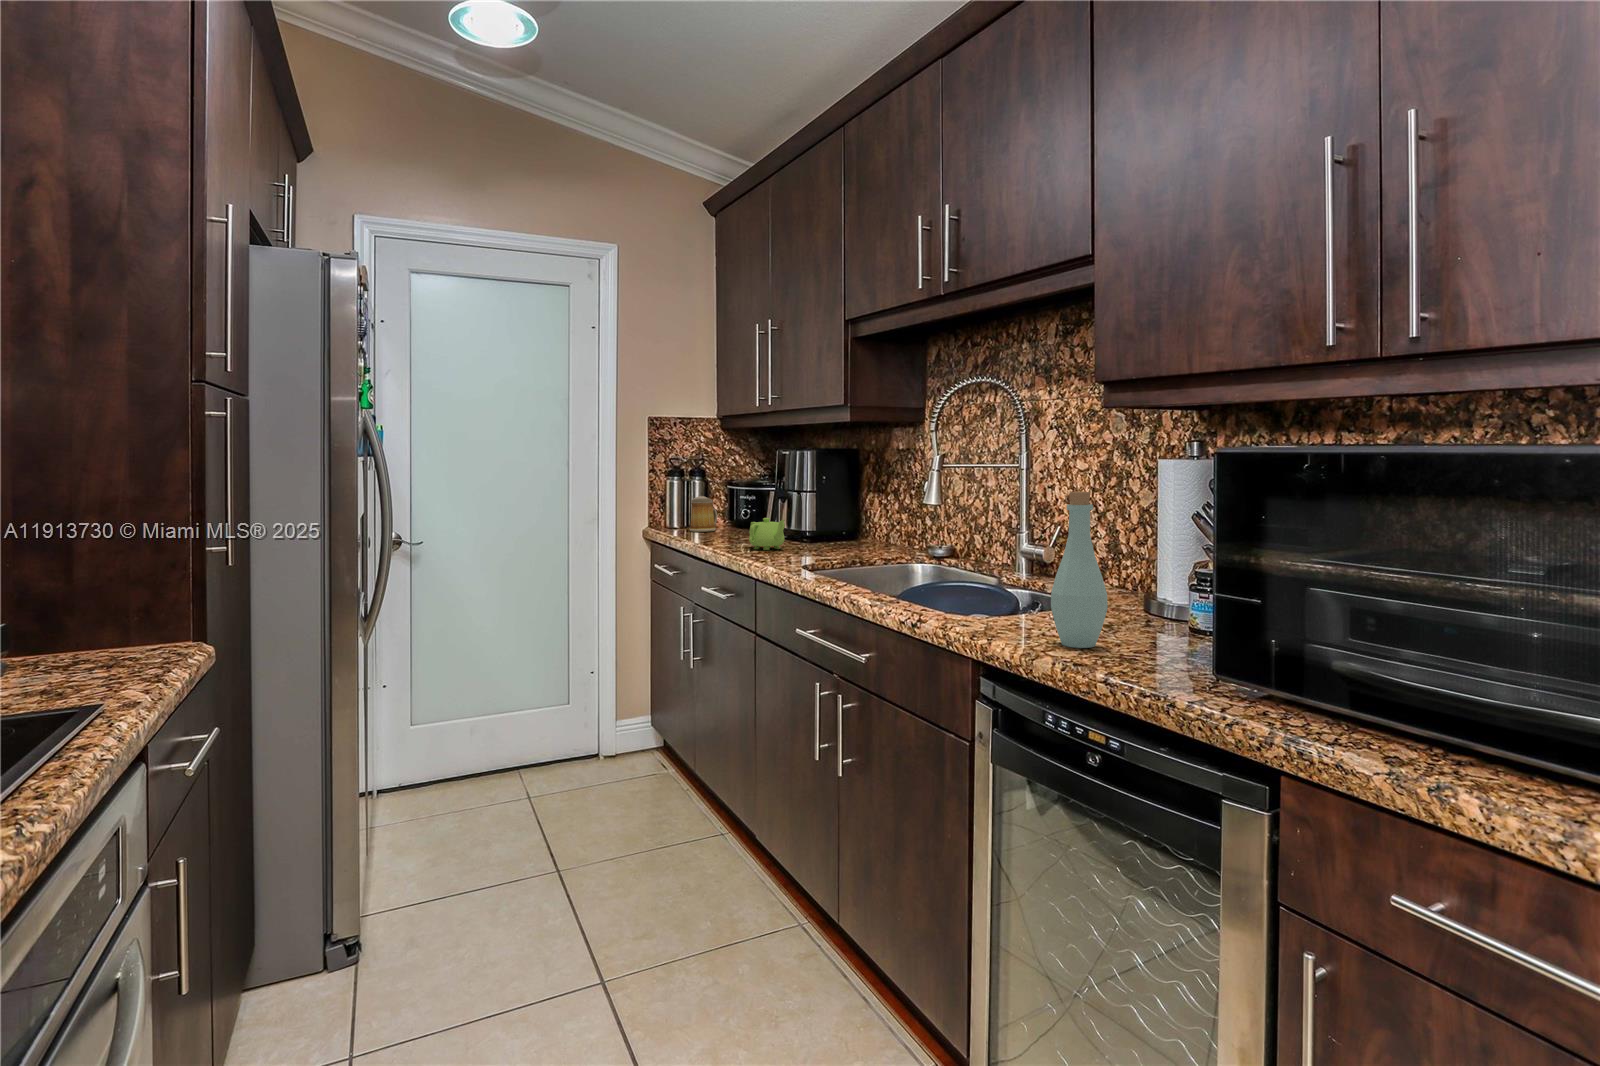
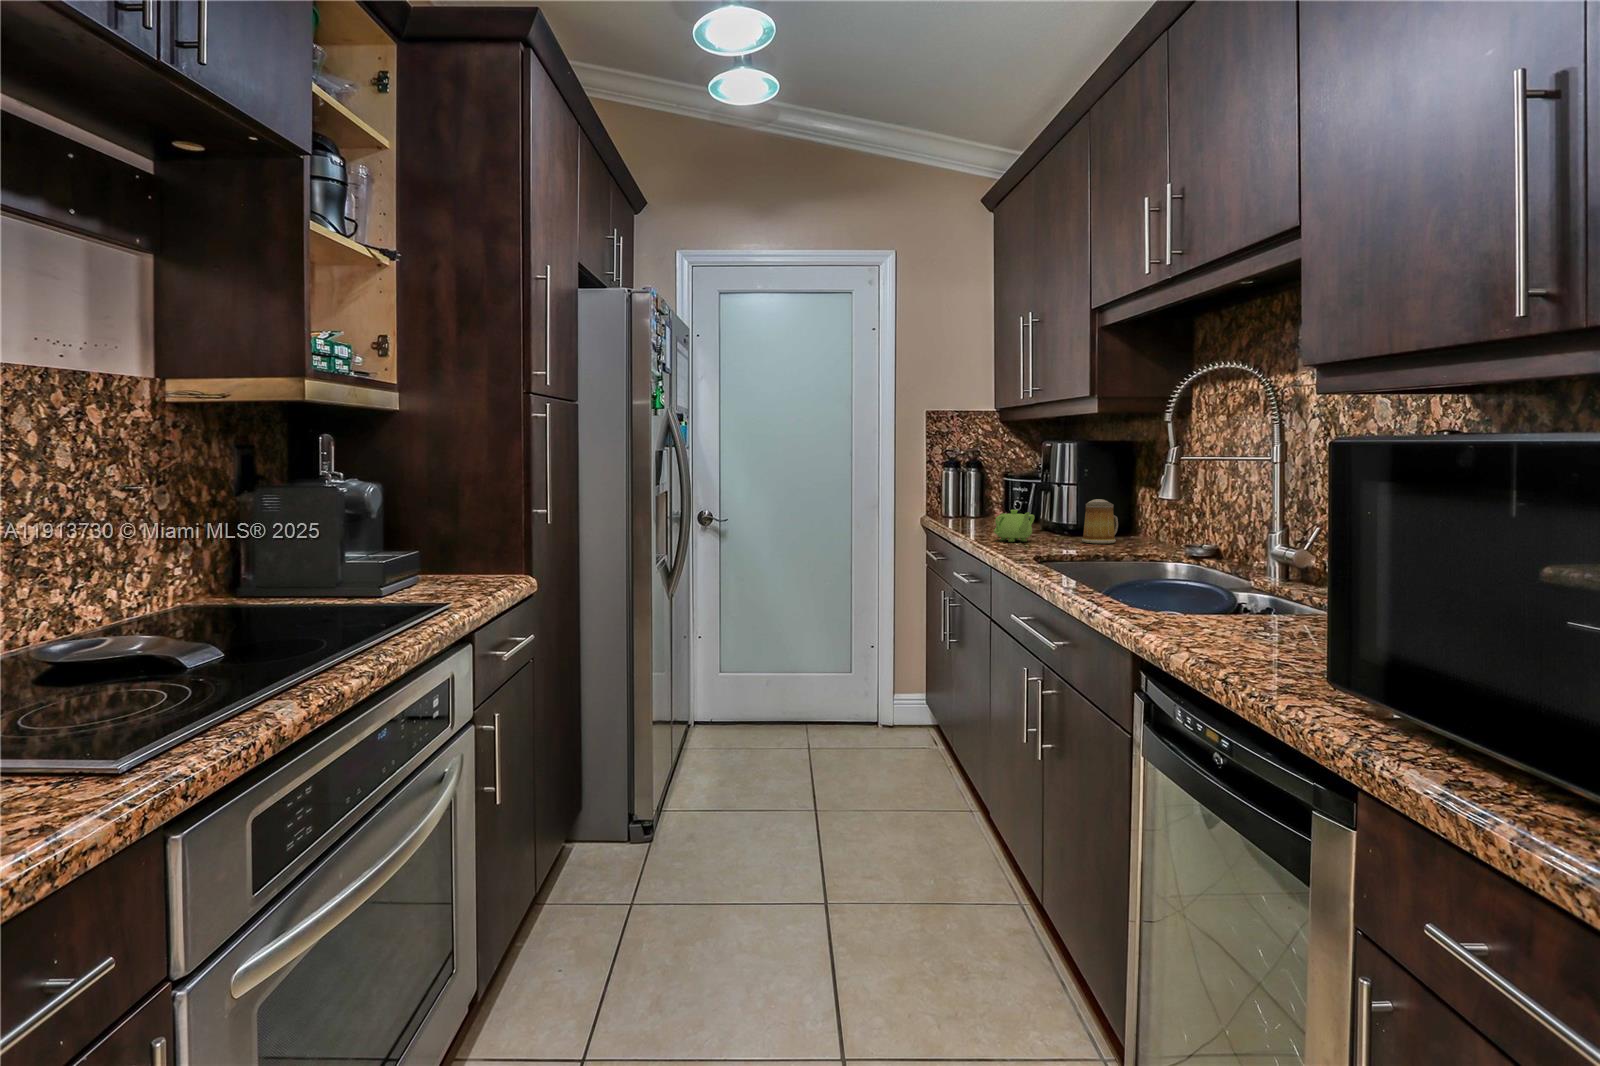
bottle: present [1051,492,1108,648] -> none [1207,482,1275,651]
mug: present [690,496,717,532] -> present [1082,499,1118,543]

